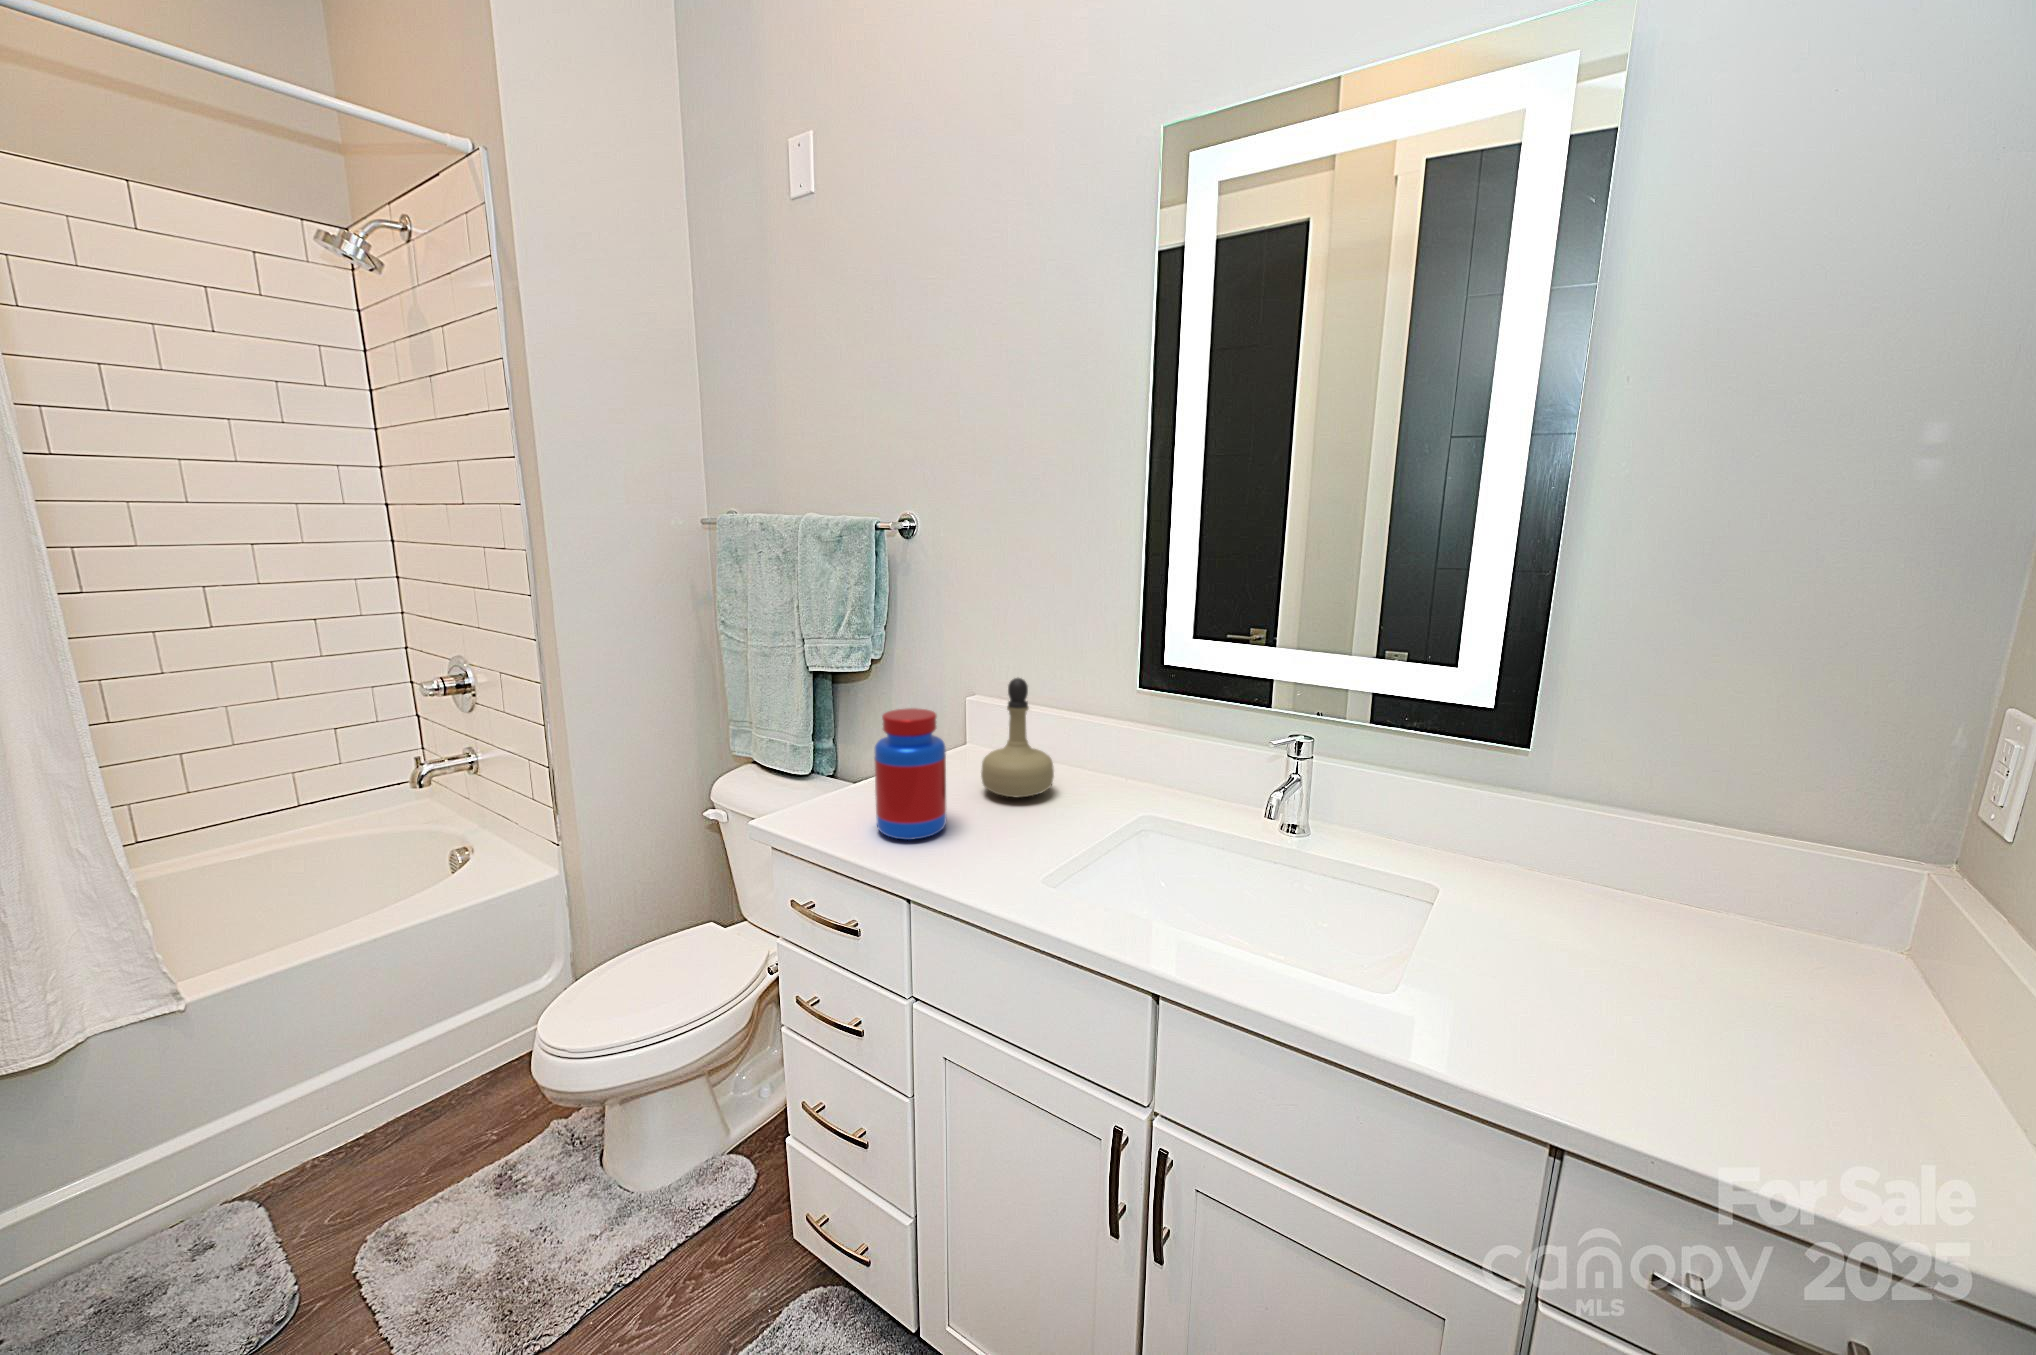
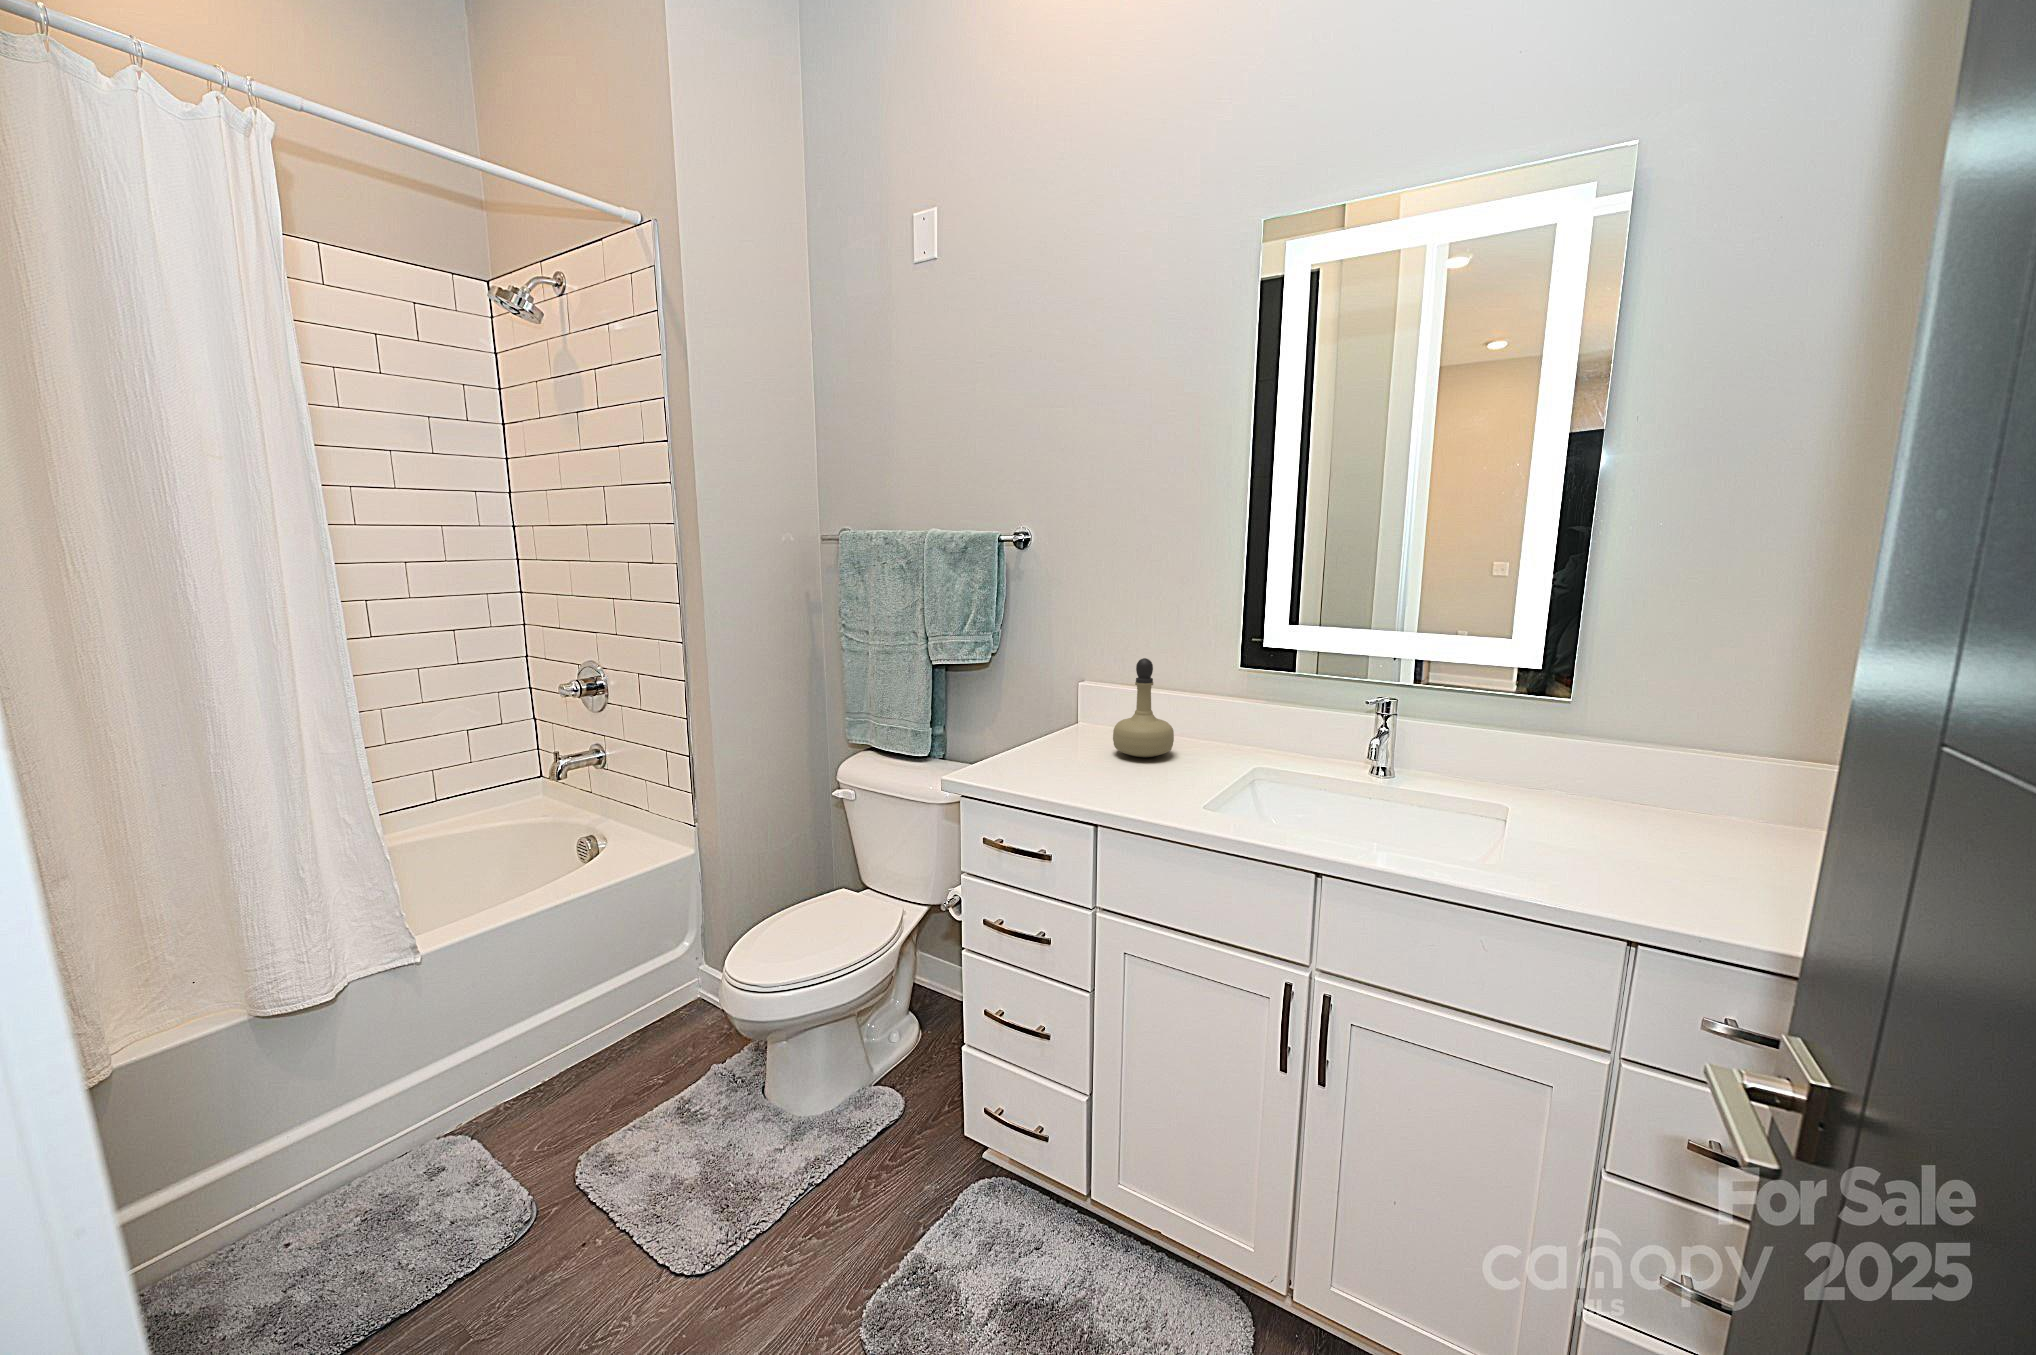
jar: present [874,708,947,840] -> none [1045,681,1102,786]

